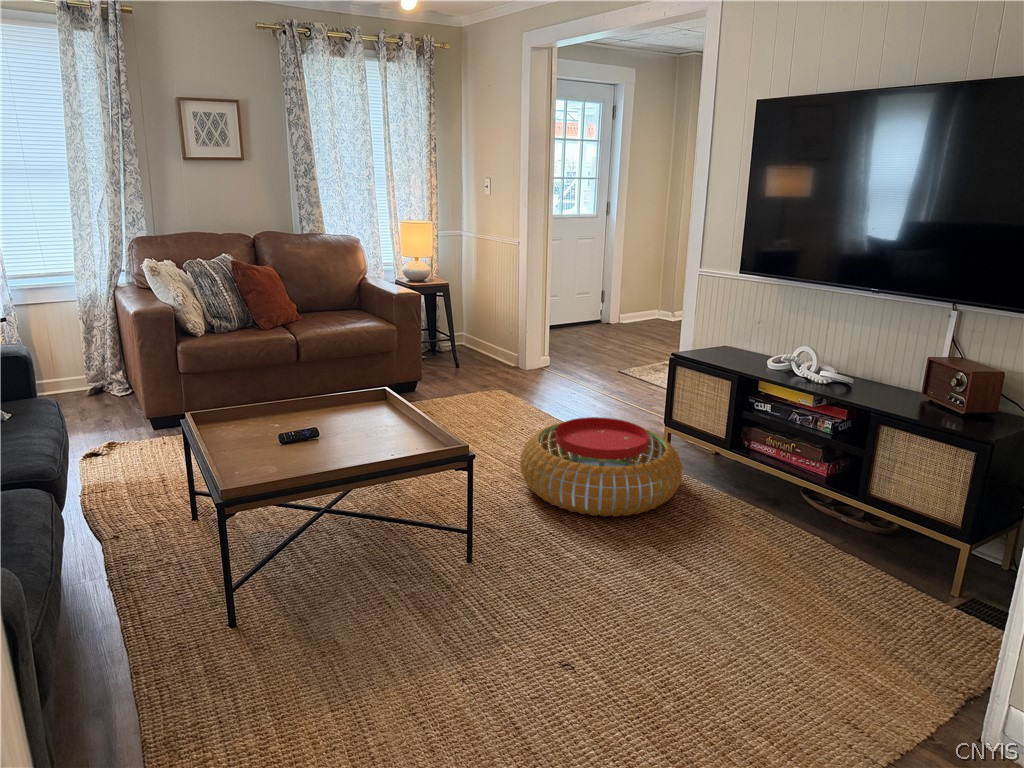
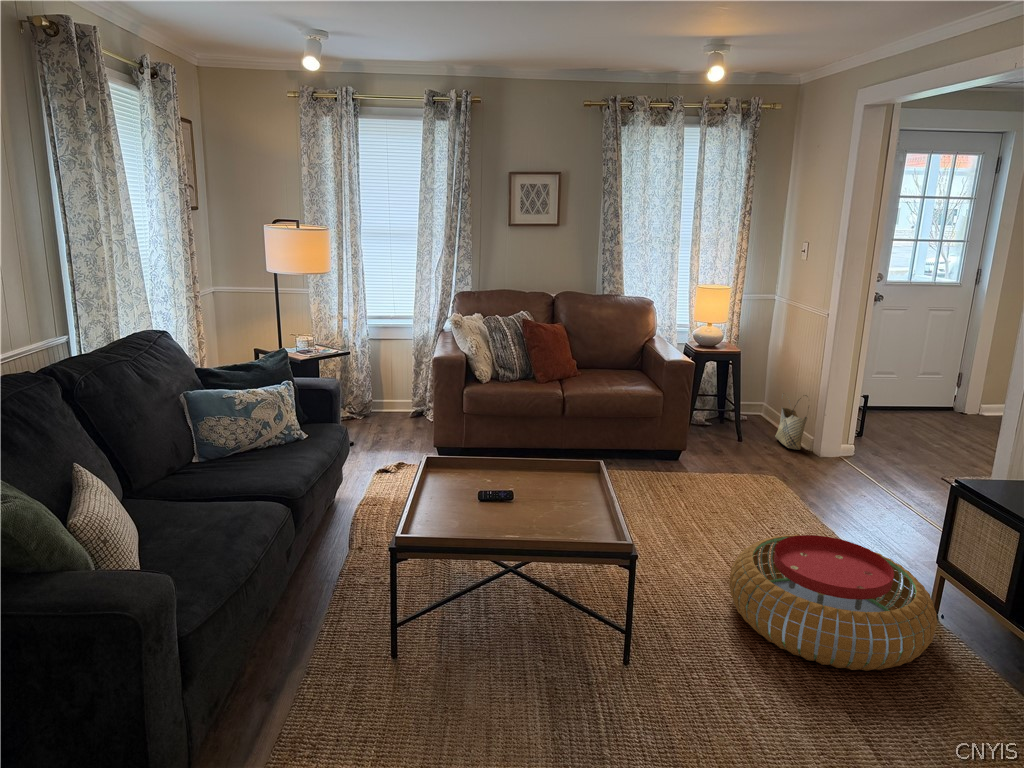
woven basket: none [485,316,512,366] -> present [775,395,809,450]

